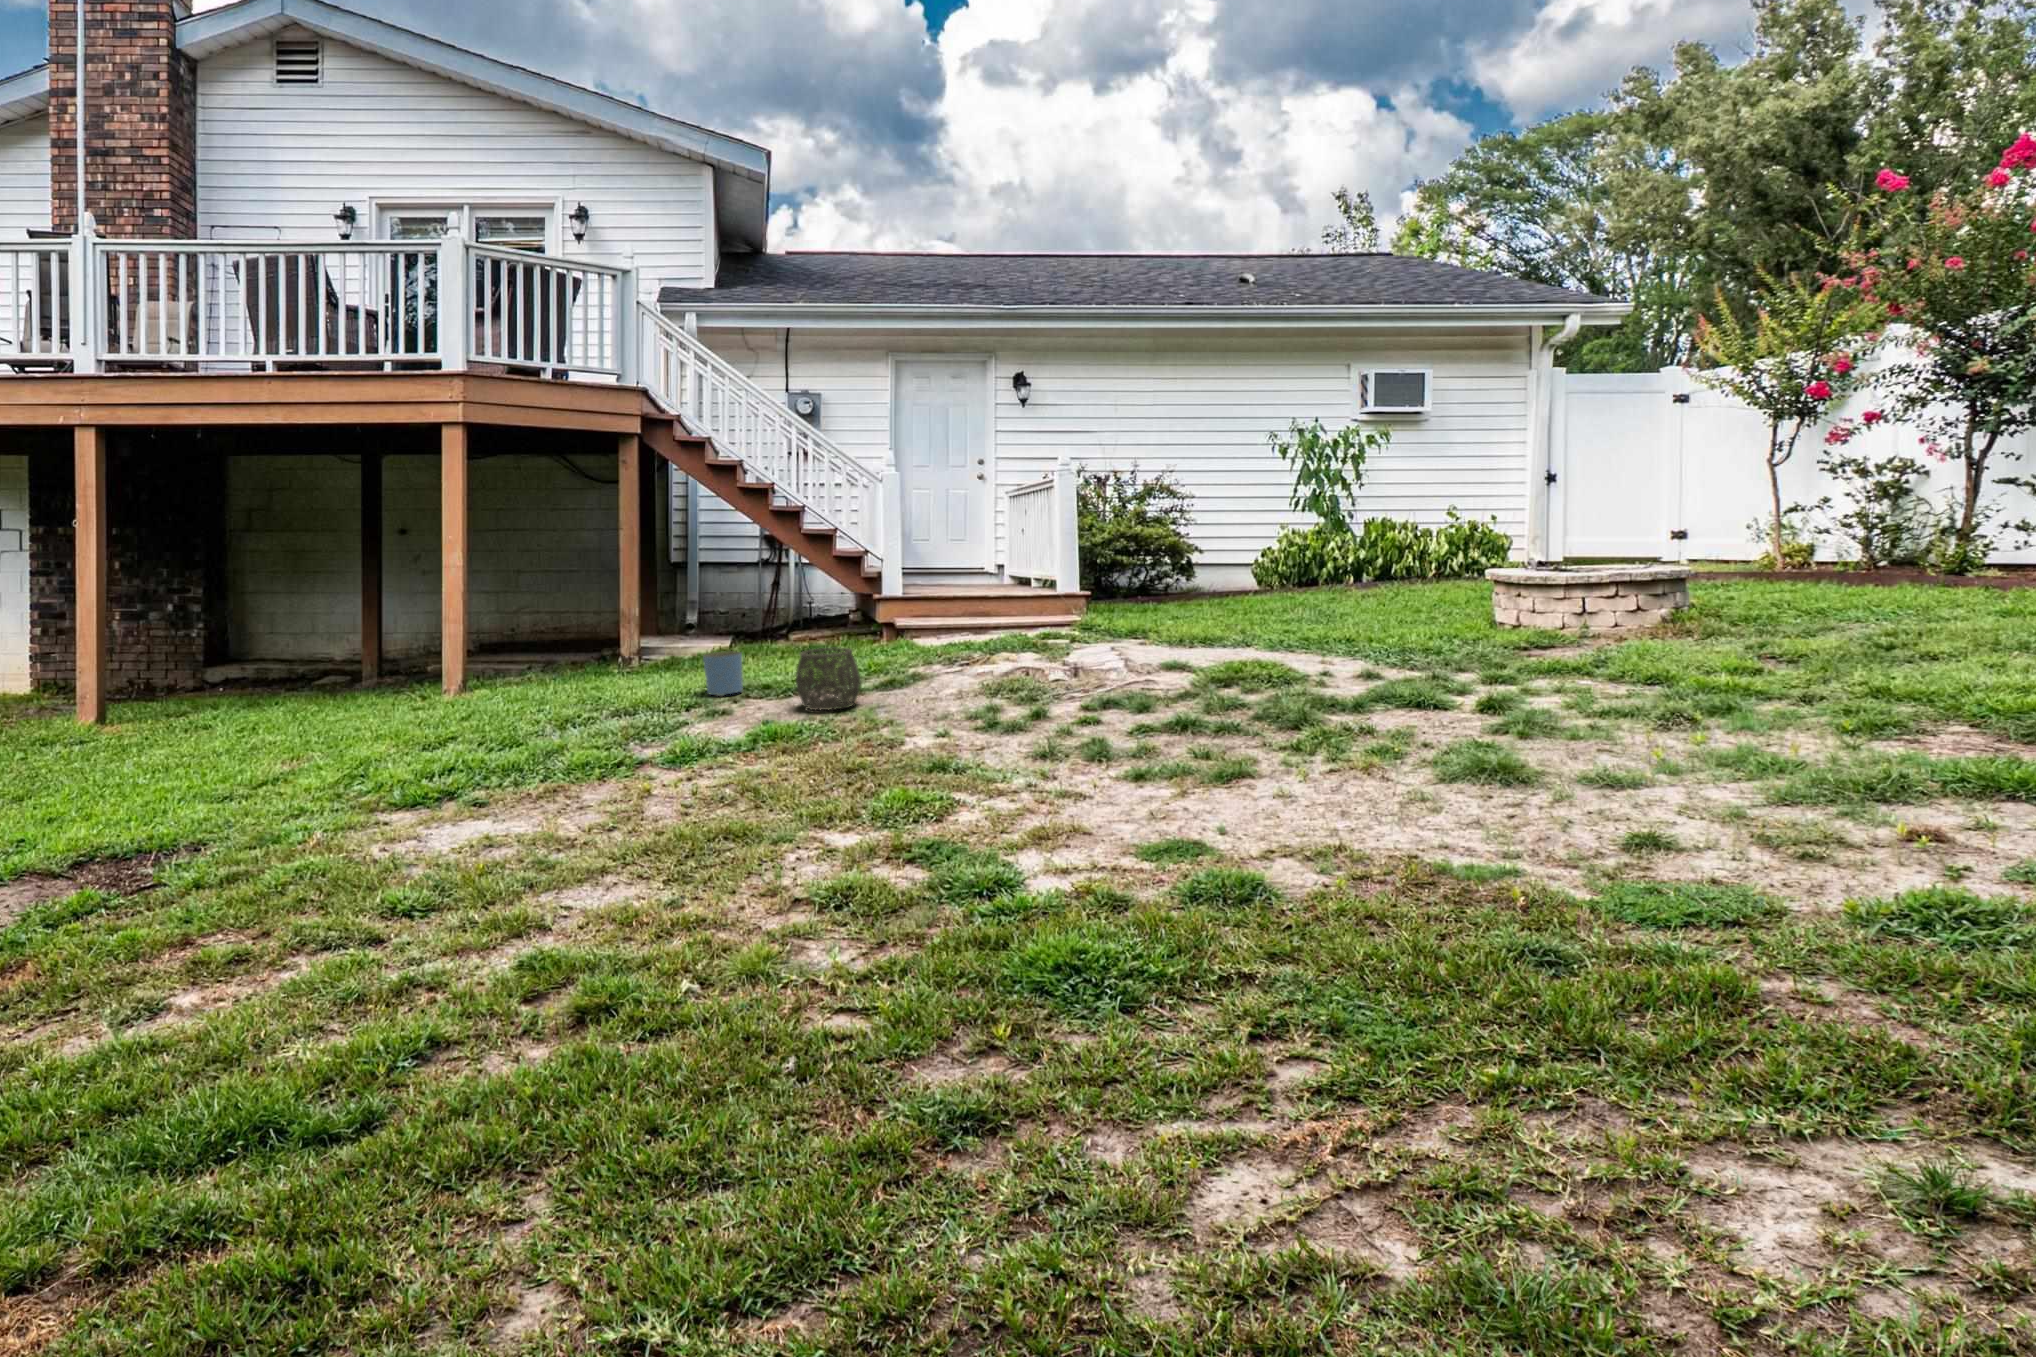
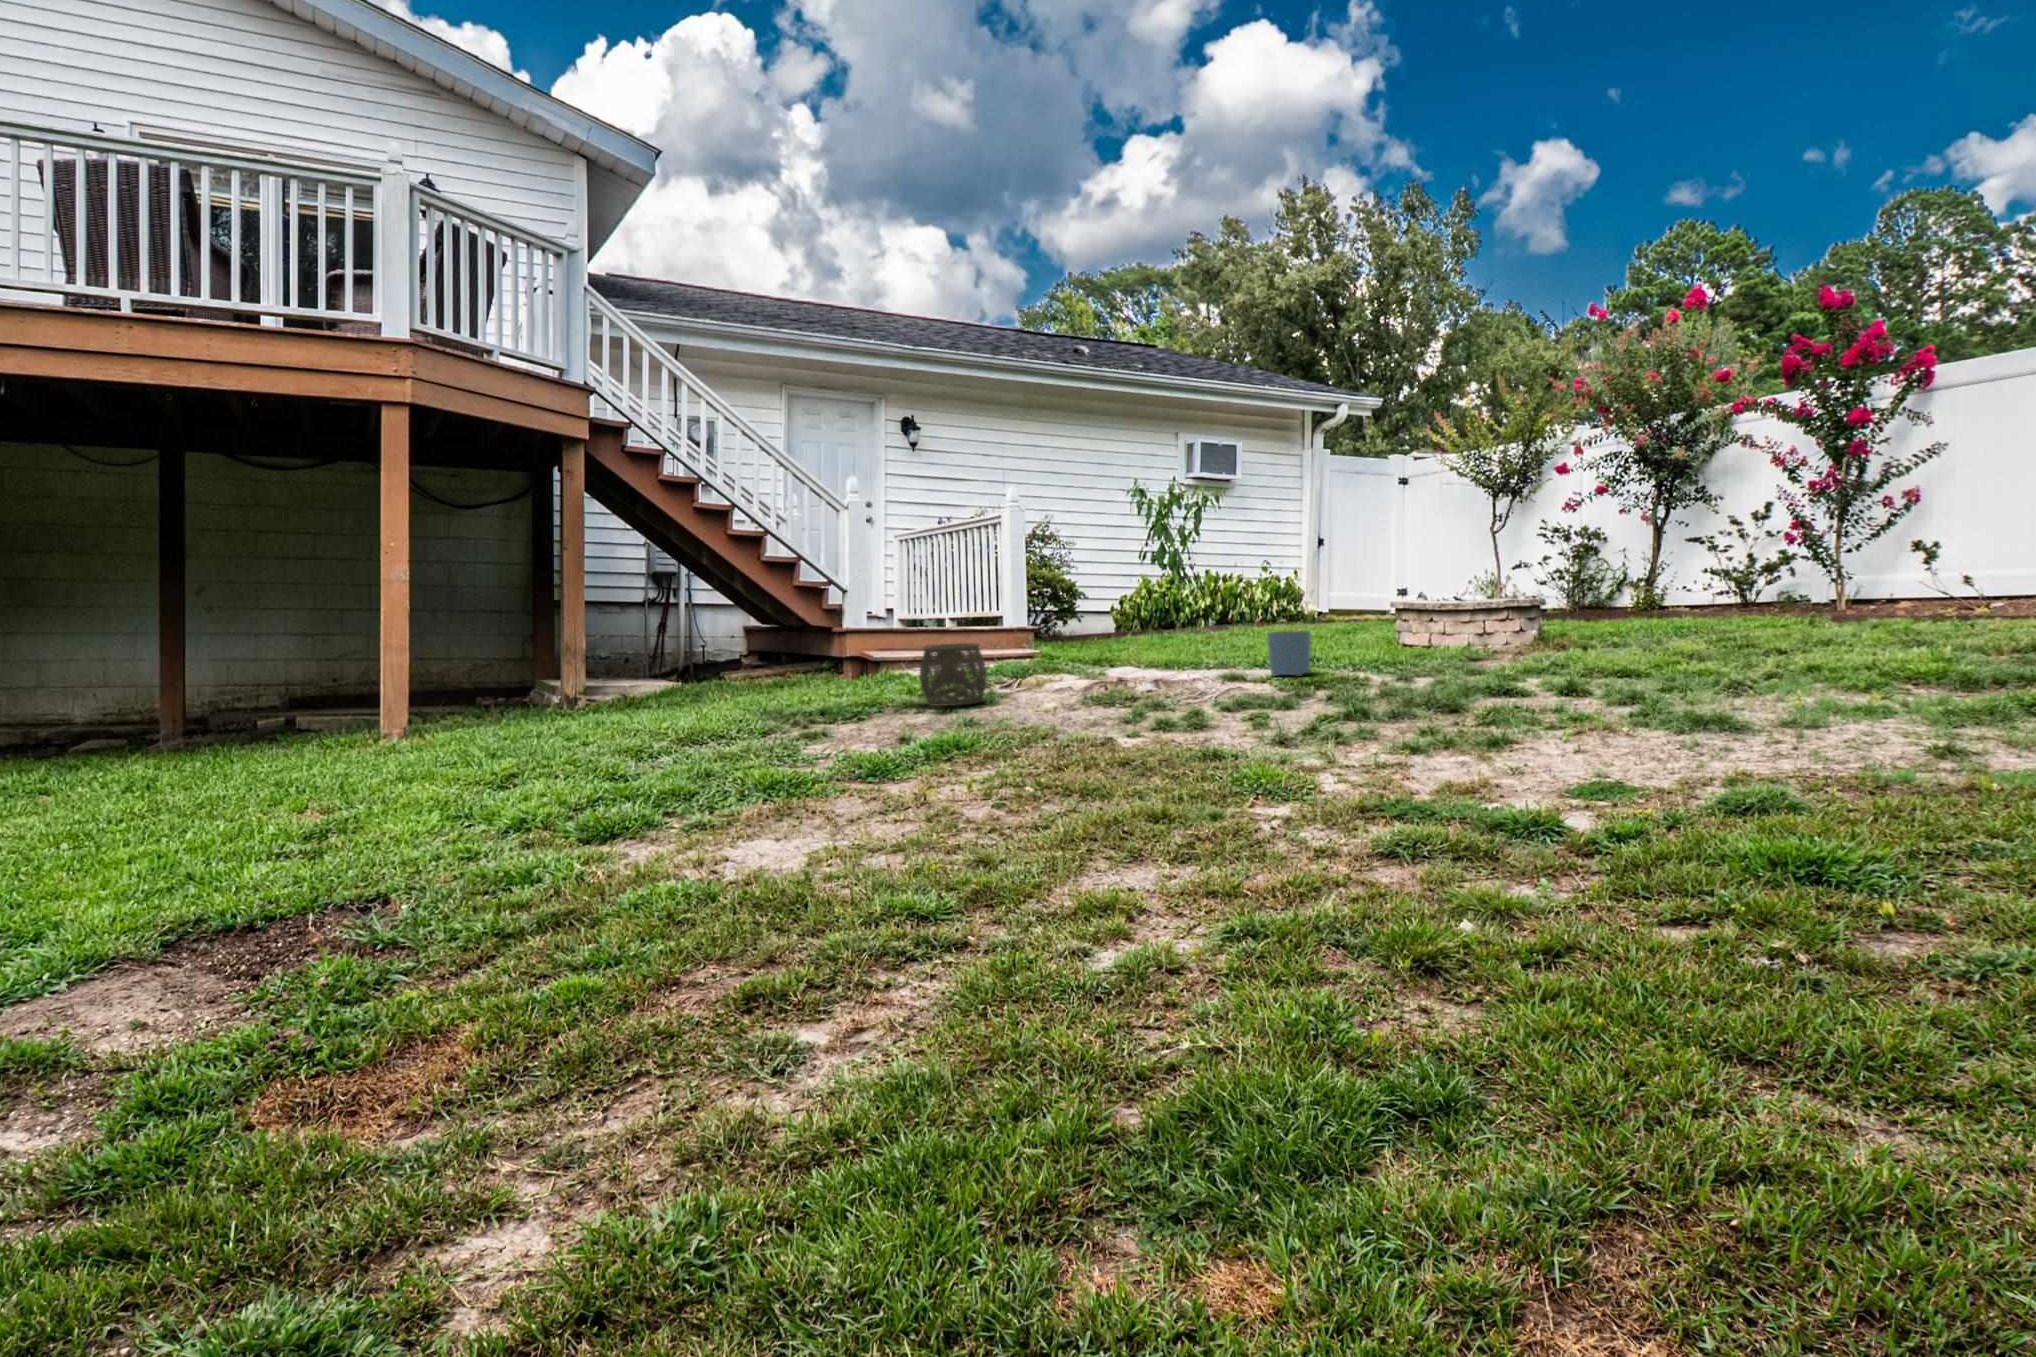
planter: present [703,651,743,697] -> present [1267,630,1311,676]

